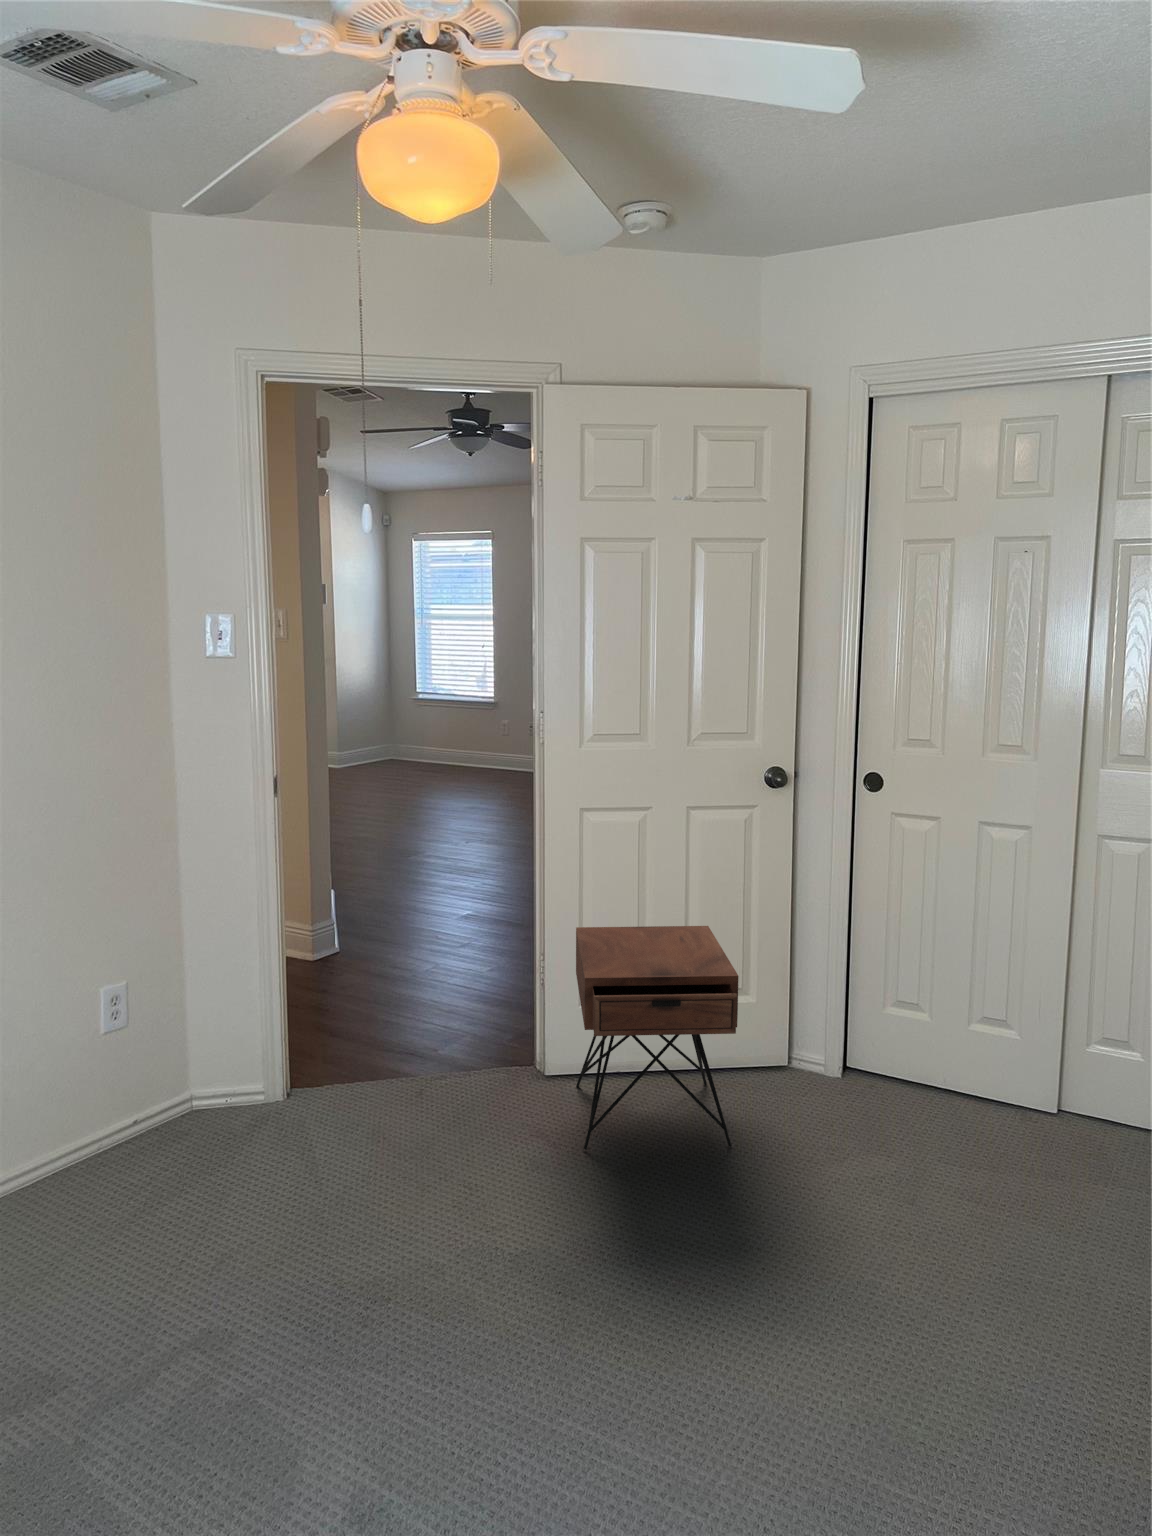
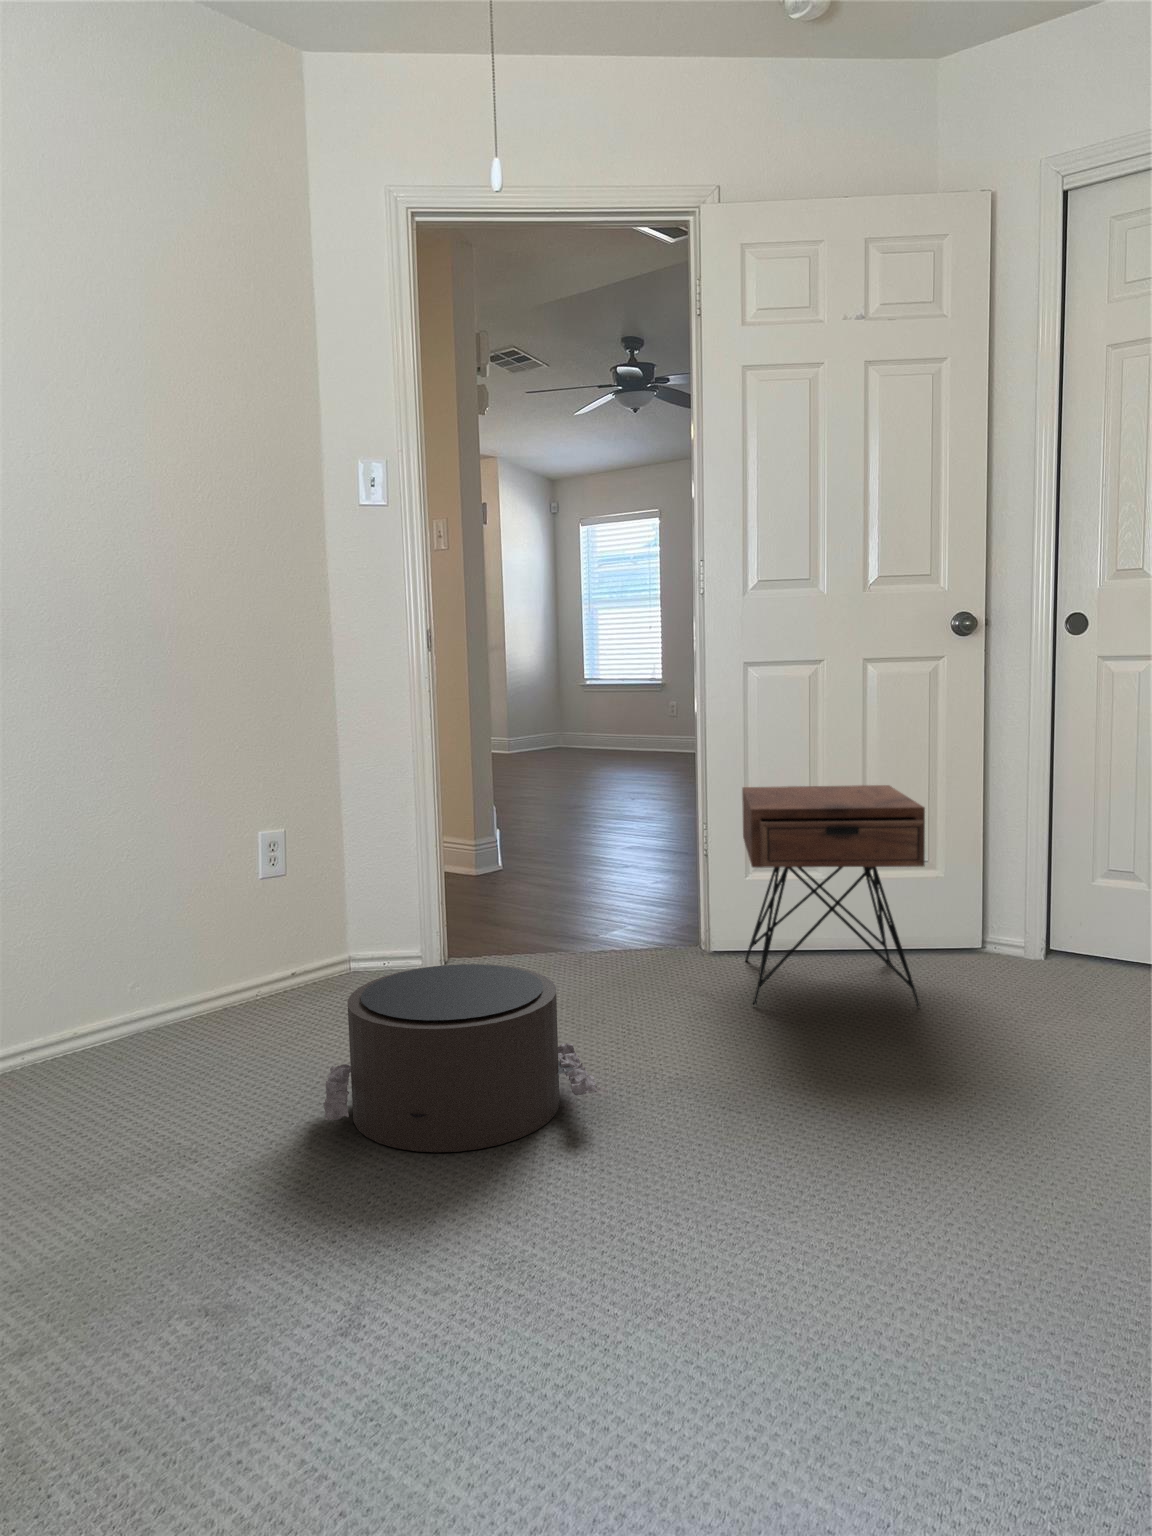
pouf: none [185,1154,445,1369] -> present [324,964,597,1152]

